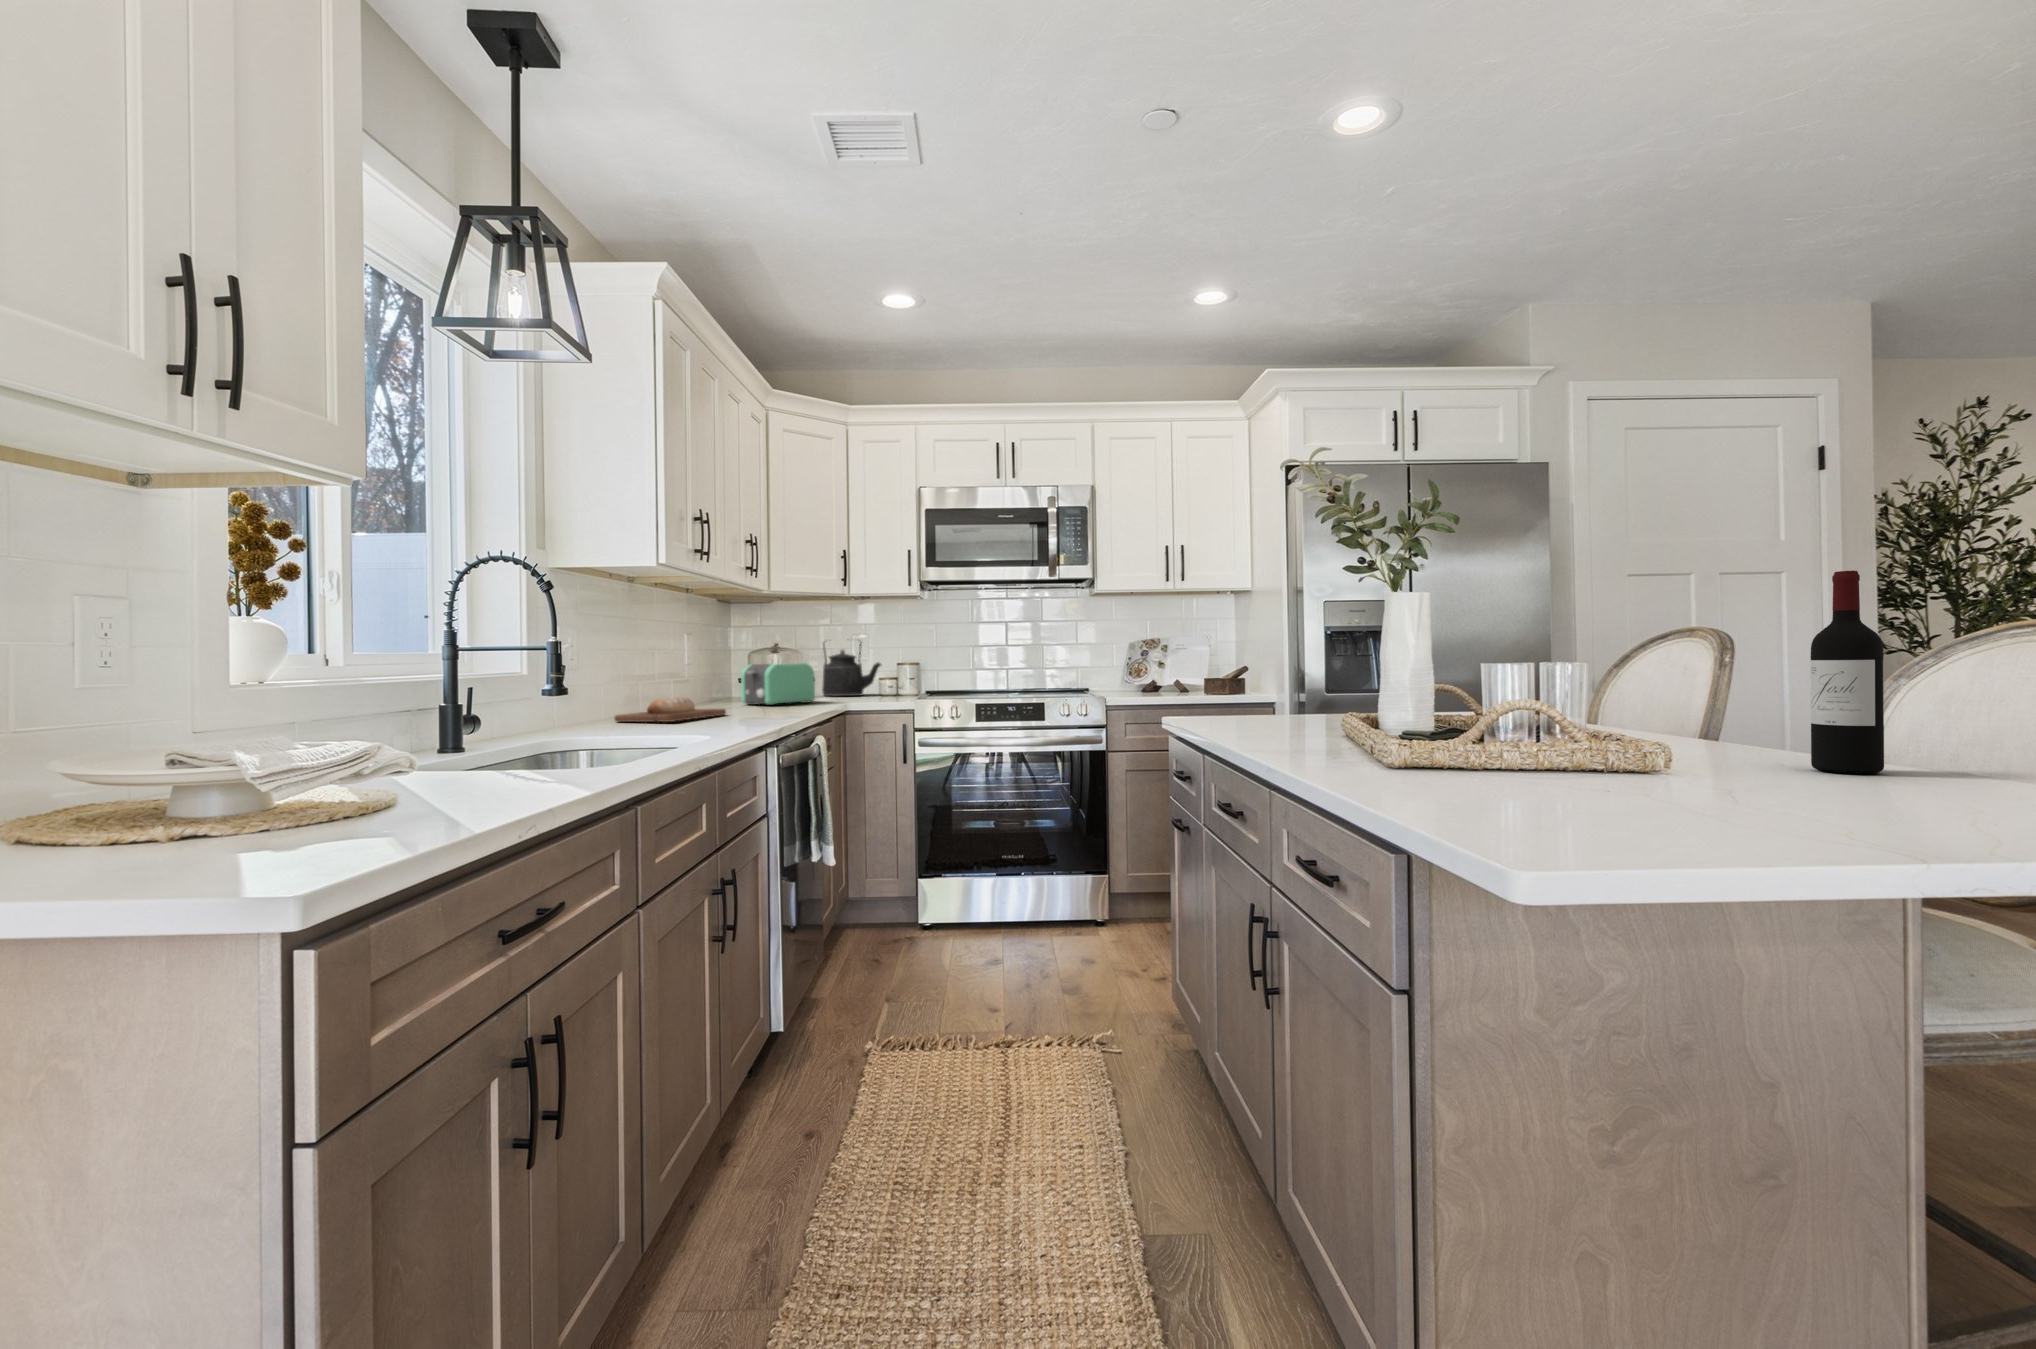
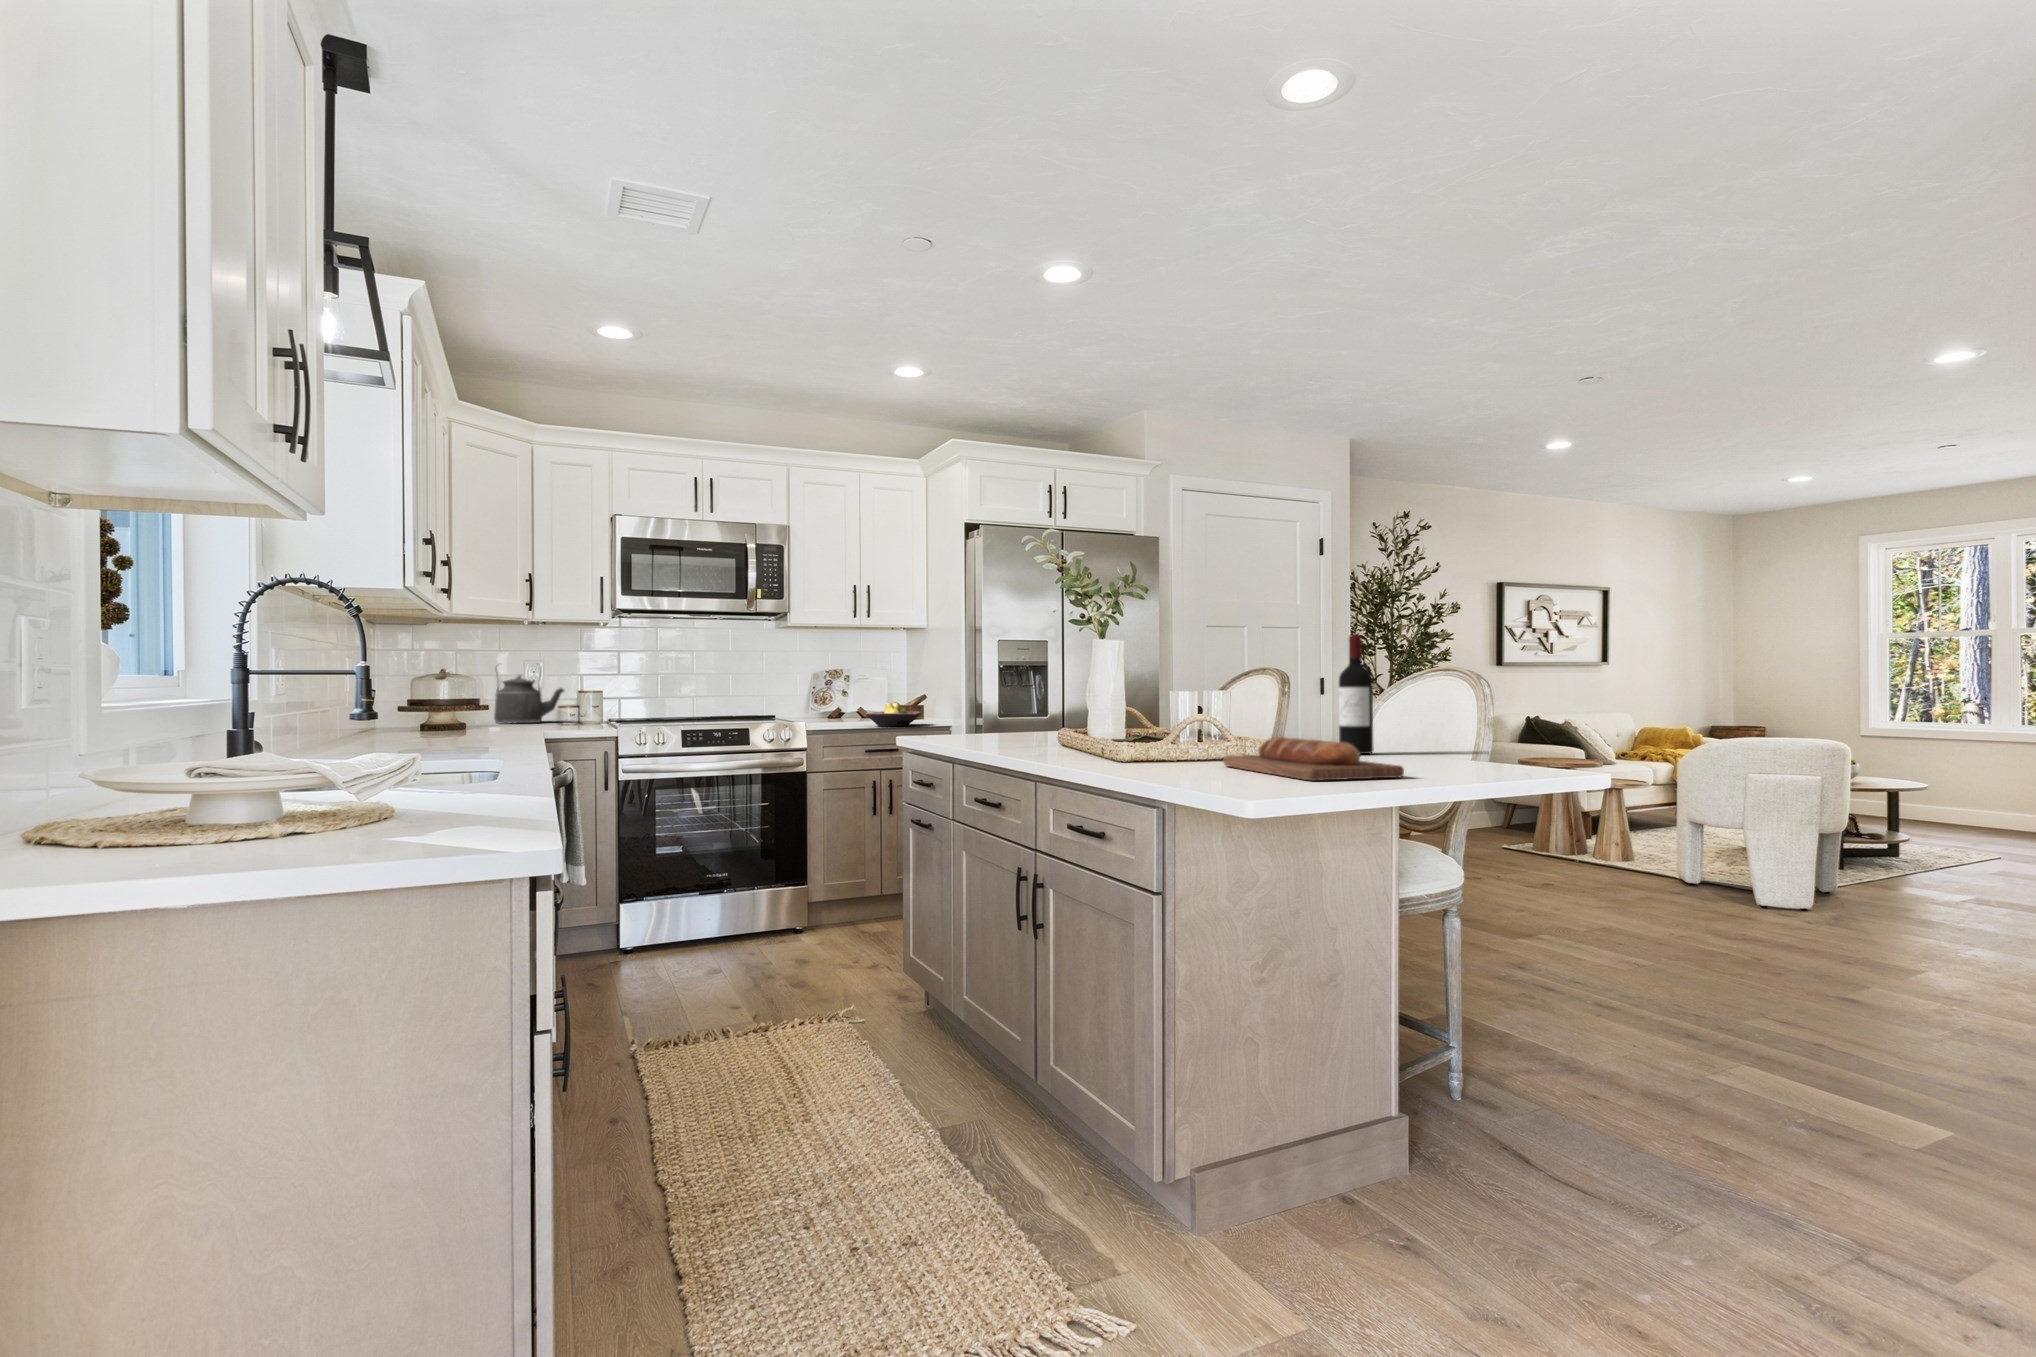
toaster: present [741,663,815,705] -> none [420,688,503,732]
fruit bowl: none [1165,676,1232,705] -> present [865,702,921,727]
bread loaf: present [614,697,726,722] -> present [1223,737,1404,781]

